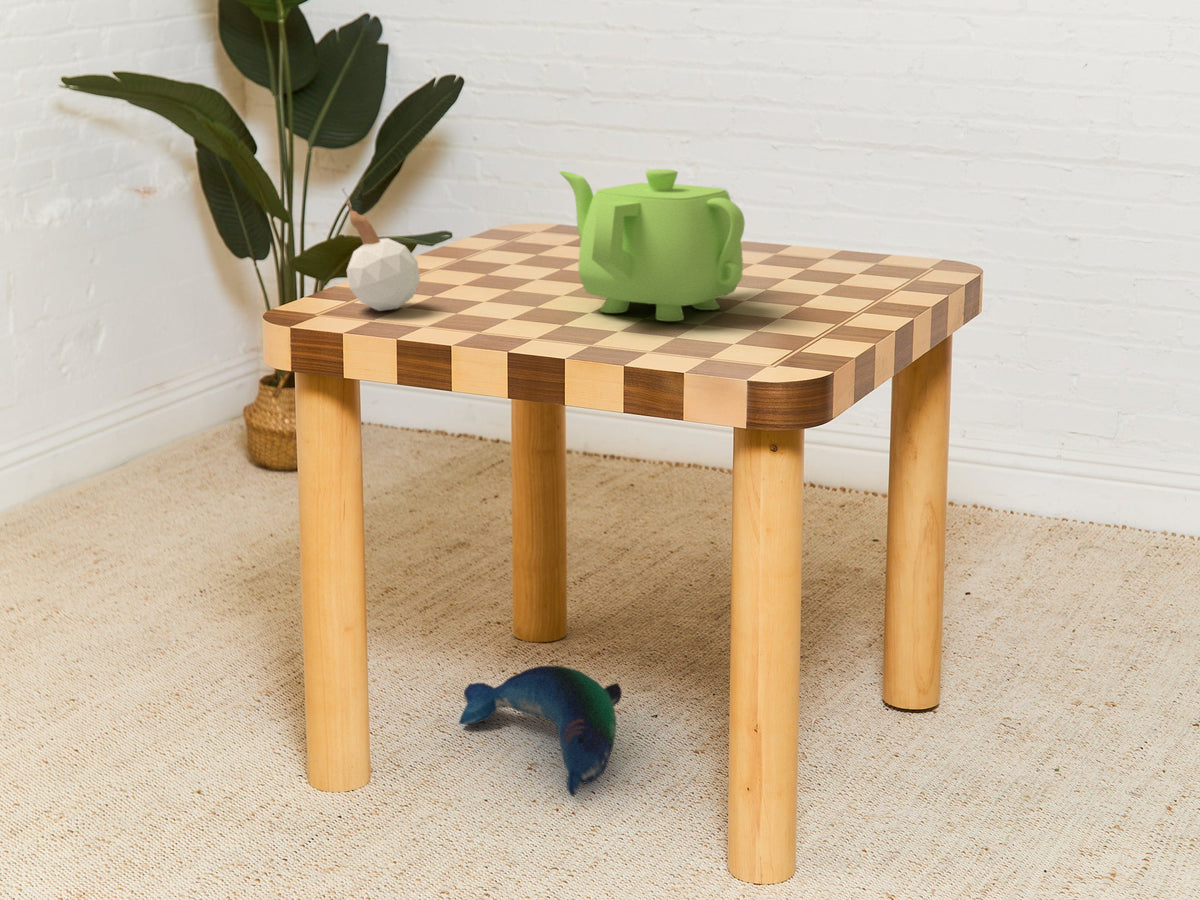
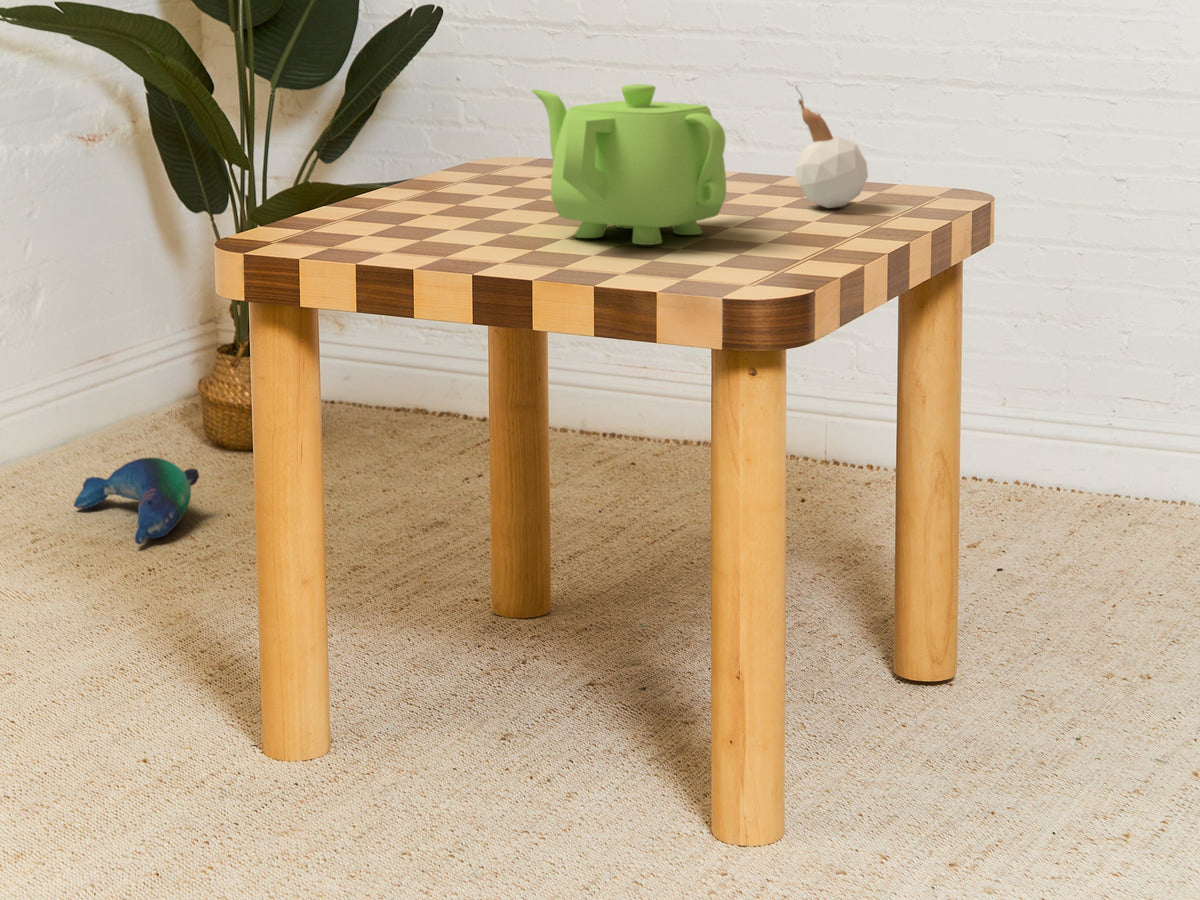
candle: present [342,188,420,311] -> present [796,85,868,208]
plush toy: present [459,666,622,796] -> present [74,458,199,544]

